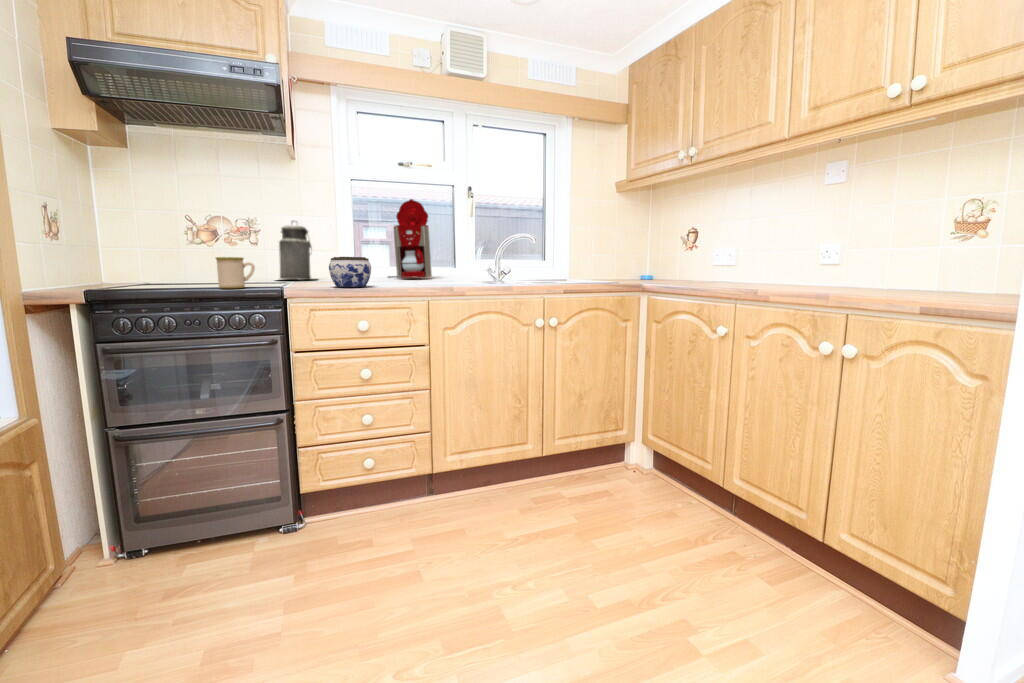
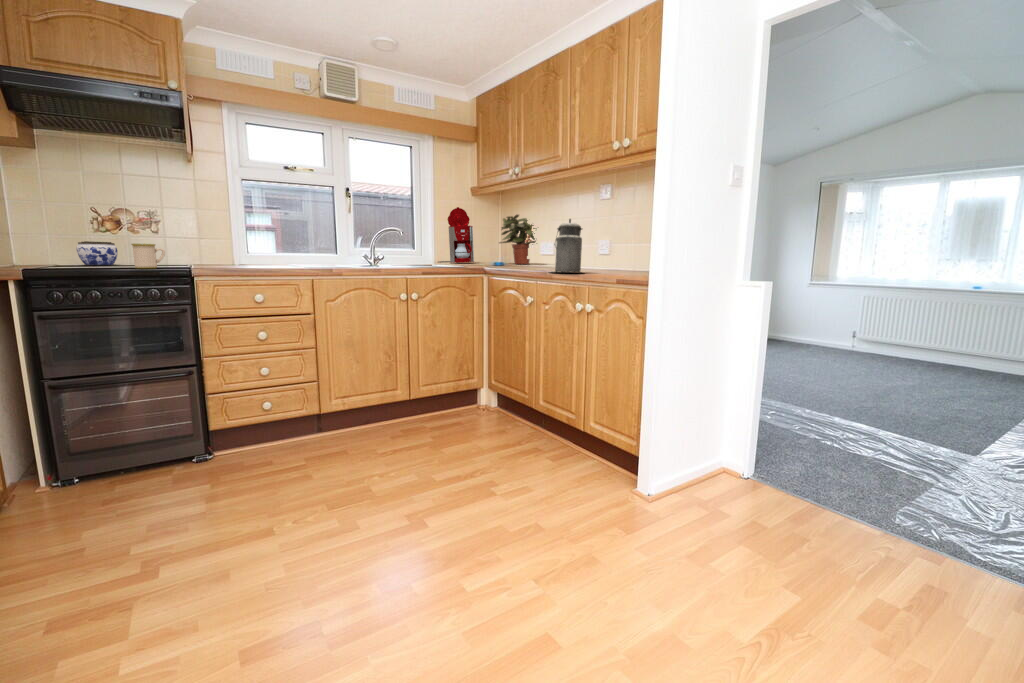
coffee maker: present [388,199,432,278] -> present [439,207,474,263]
potted plant: none [652,213,716,278] -> present [499,215,537,264]
canister: present [279,221,311,280] -> present [552,219,582,273]
jar: present [329,257,371,287] -> present [77,241,118,265]

